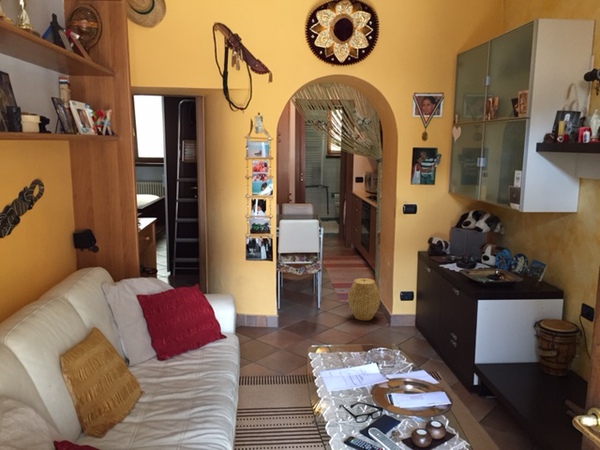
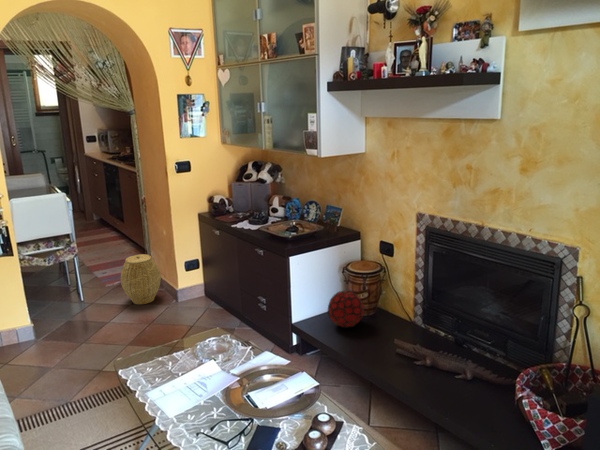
decorative orb: none [508,344,549,382] -> present [328,291,364,328]

